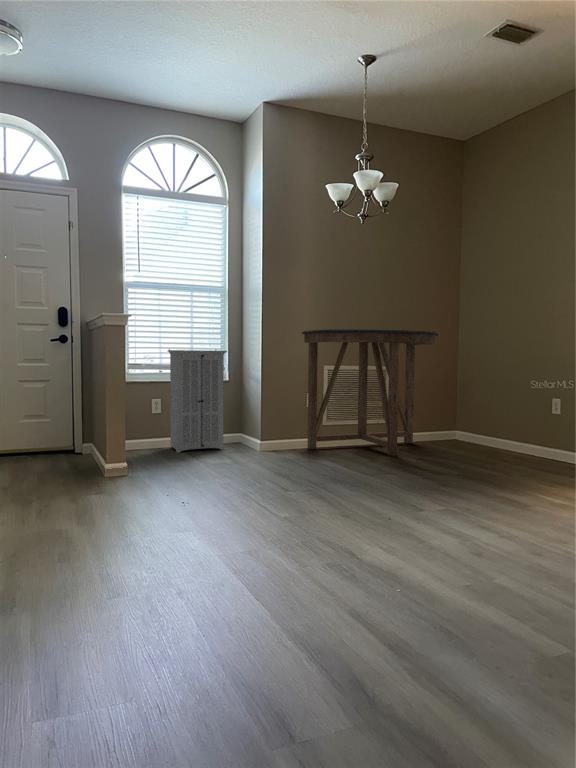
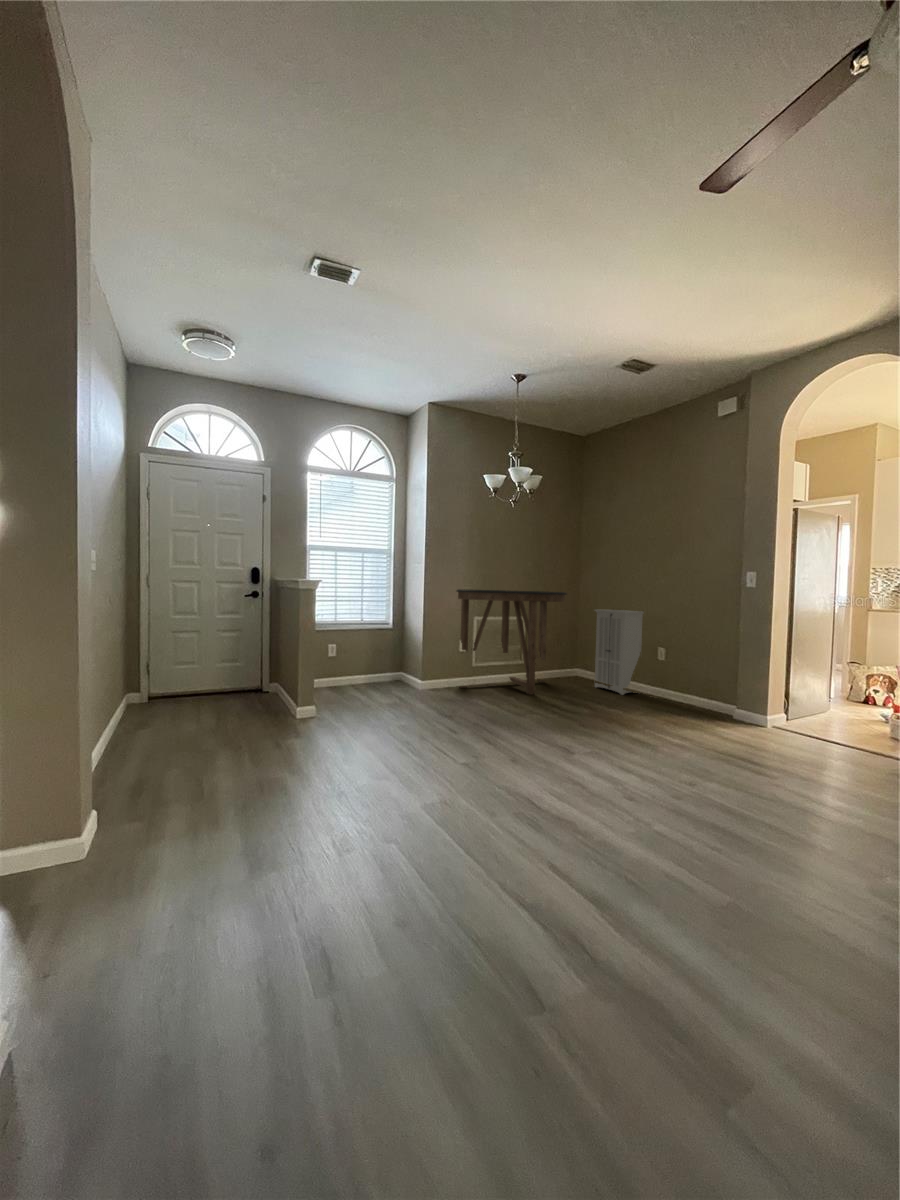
storage cabinet: present [168,349,227,453] -> present [595,609,644,695]

